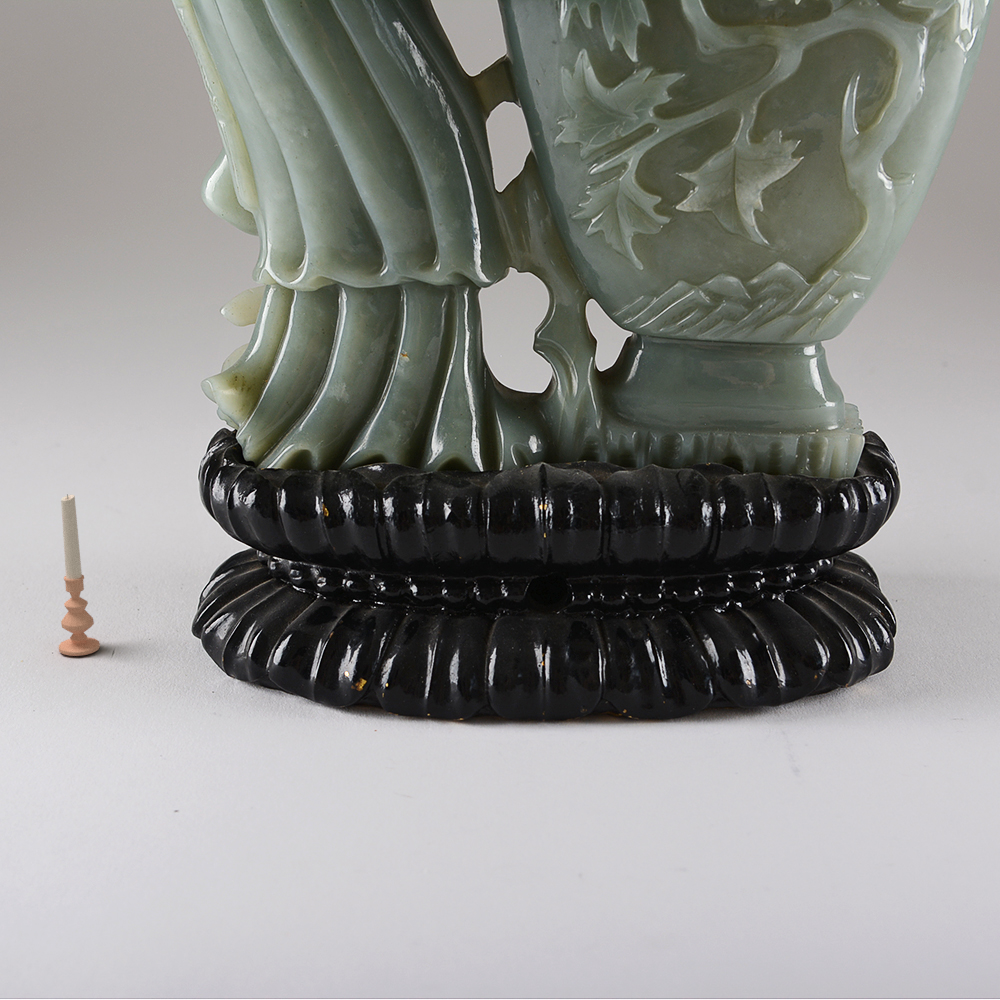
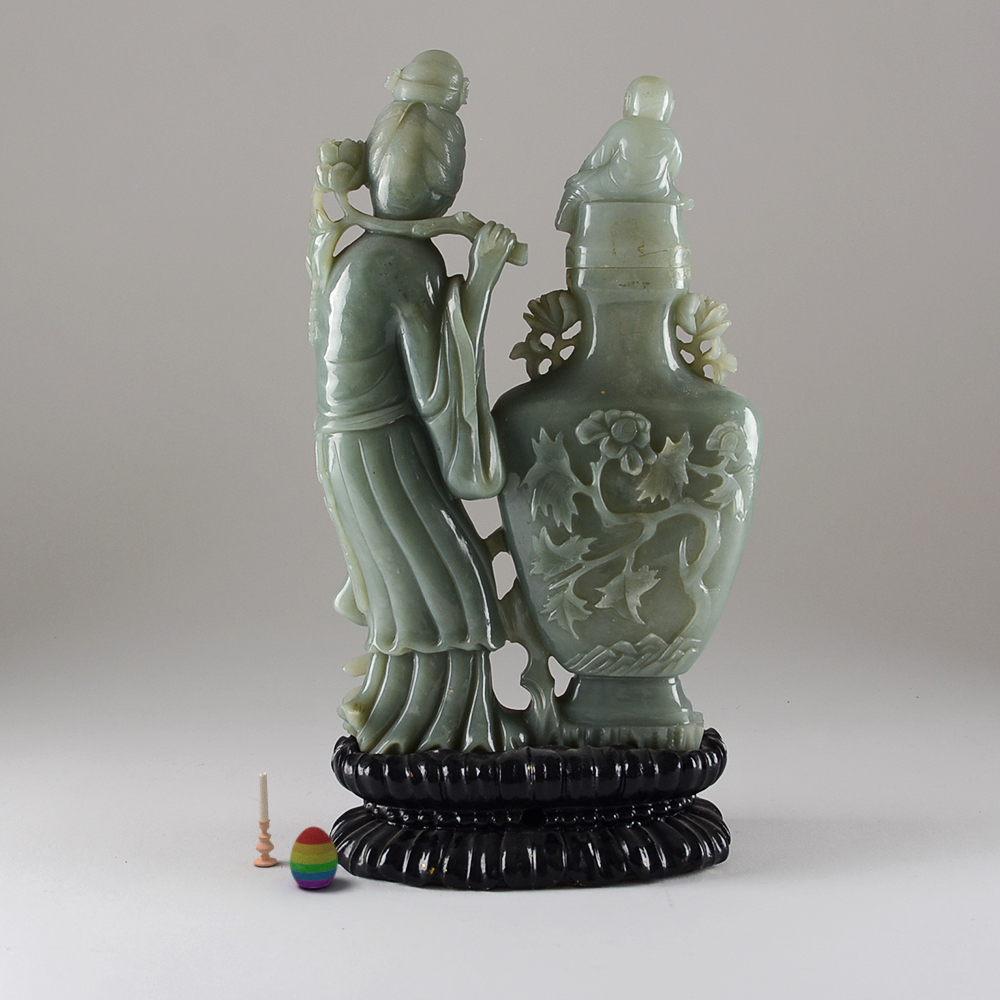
decorative egg: none [104,599,191,709] -> present [290,826,338,888]

